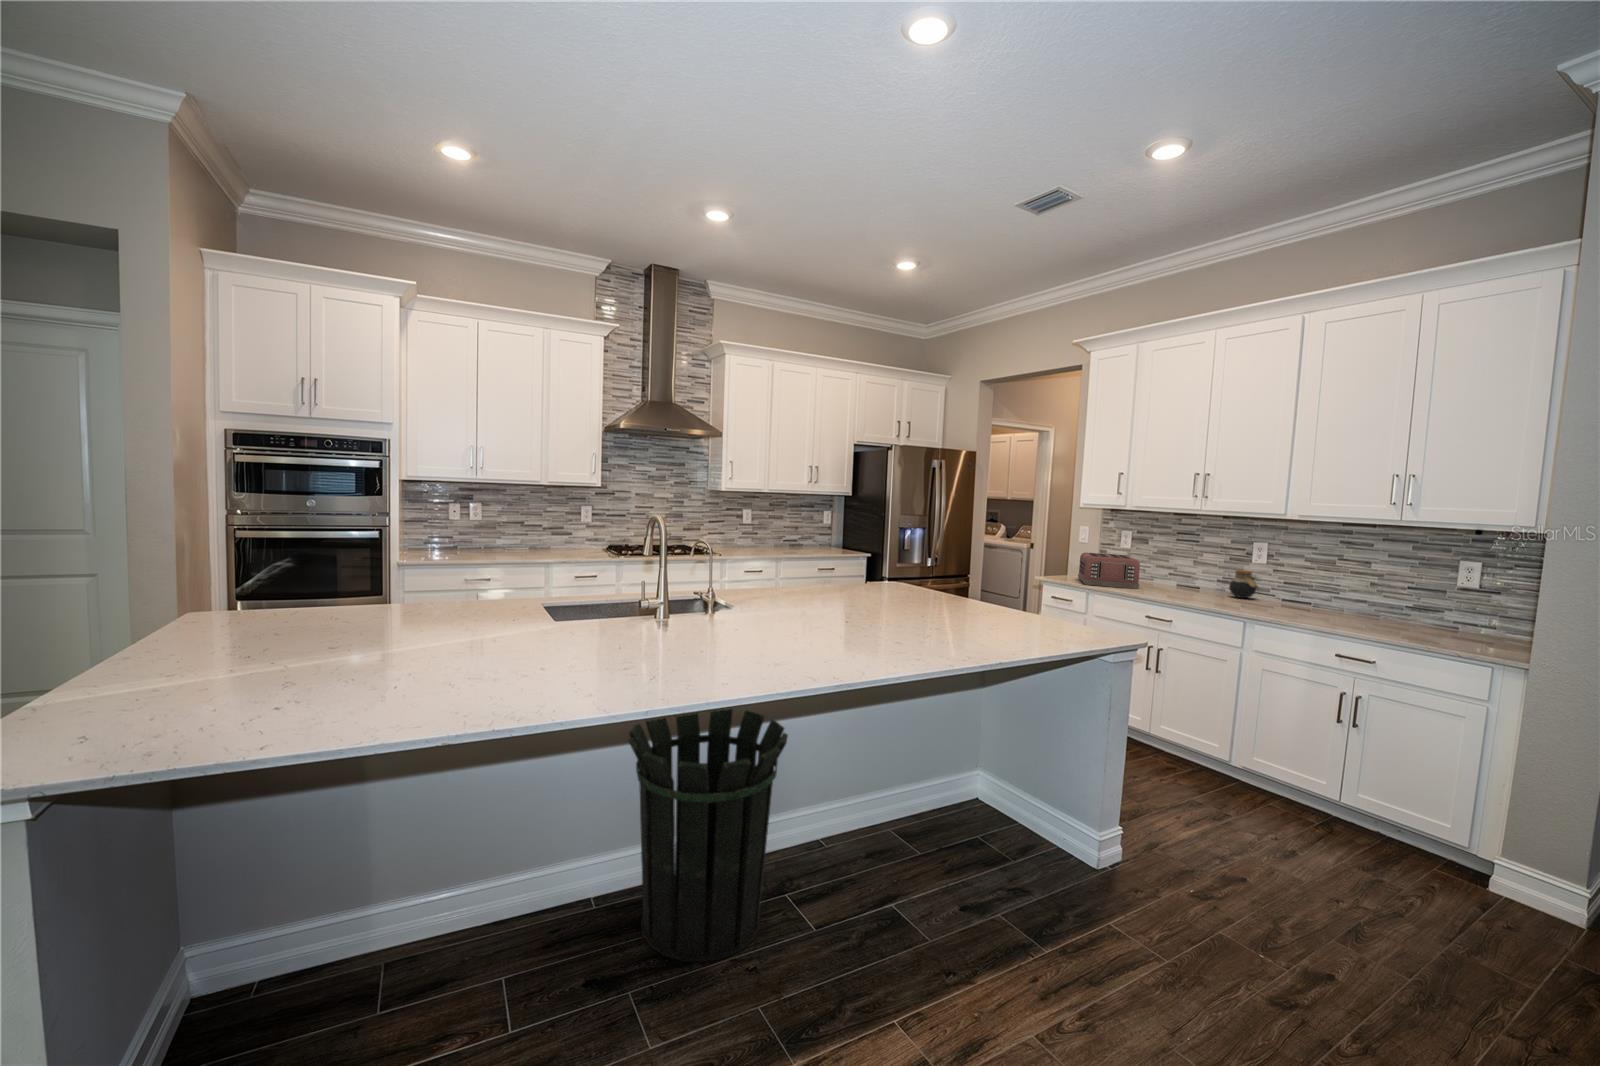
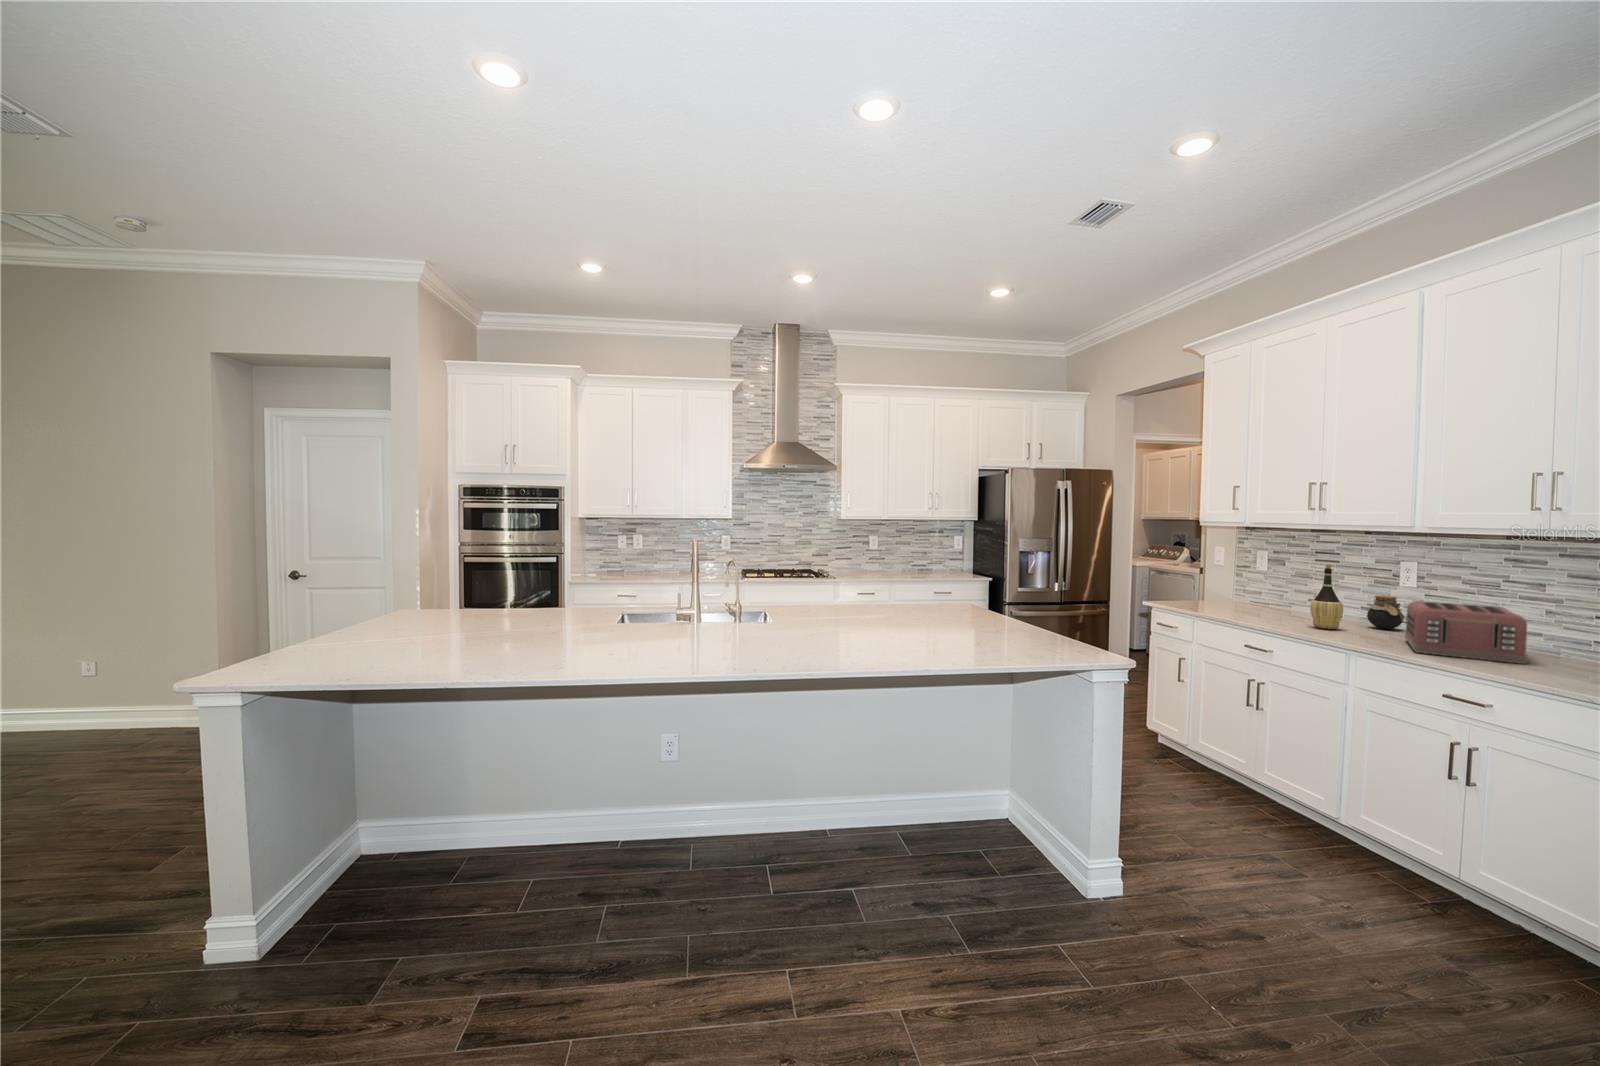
wine bottle: none [1195,544,1221,599] -> present [1310,564,1343,629]
toaster: present [1078,553,1140,589] -> present [1405,601,1528,664]
waste bin: present [628,709,788,962] -> none [627,699,756,899]

